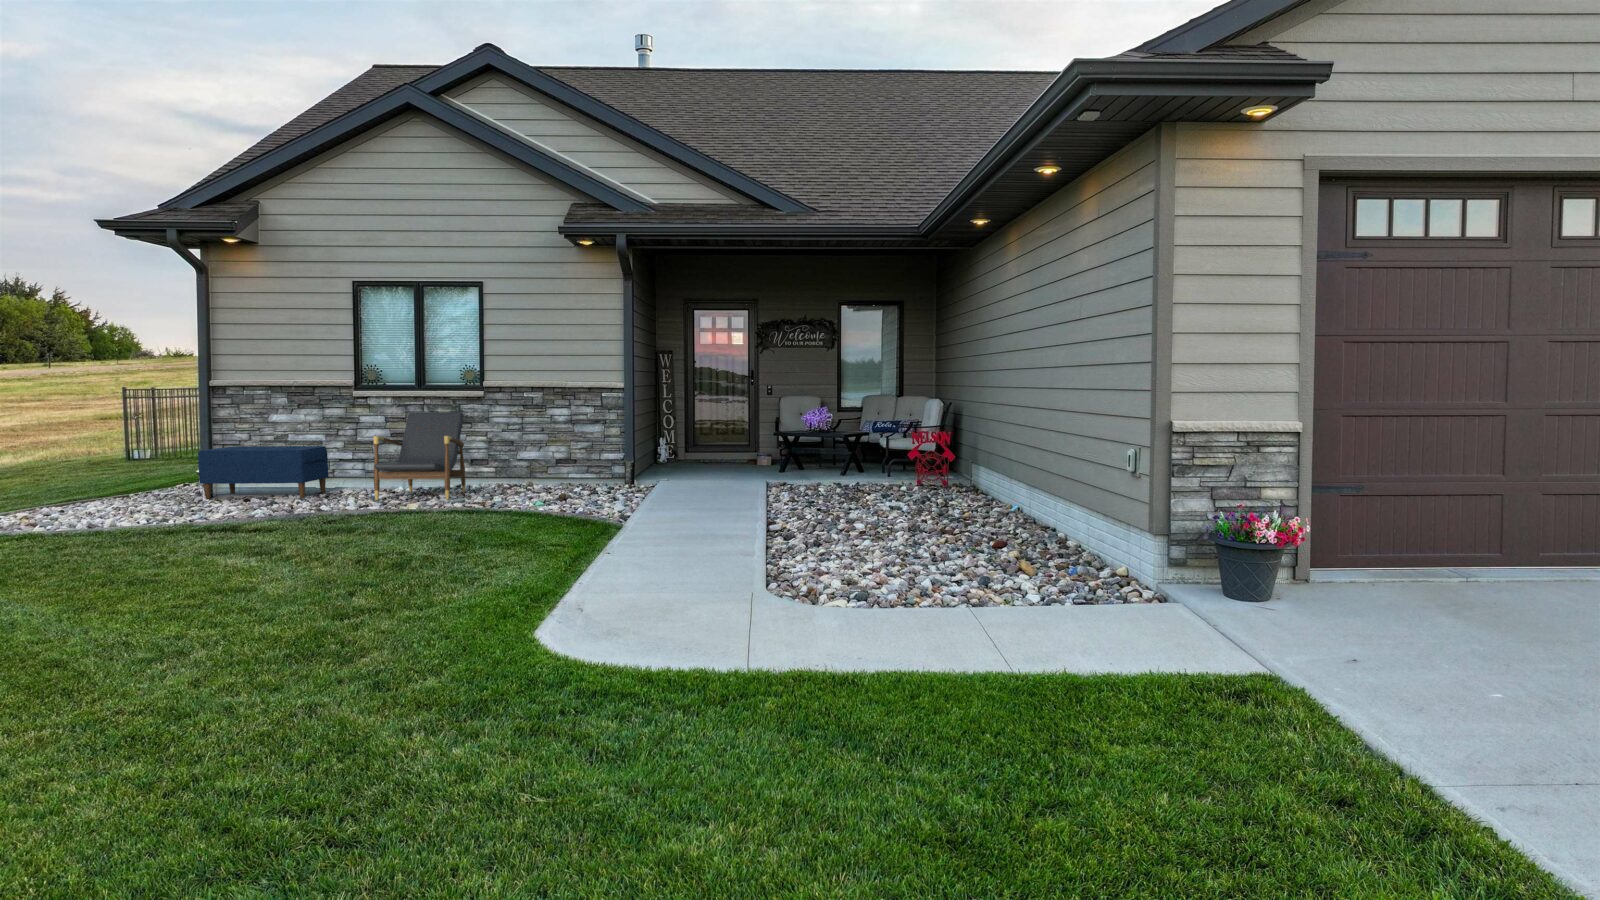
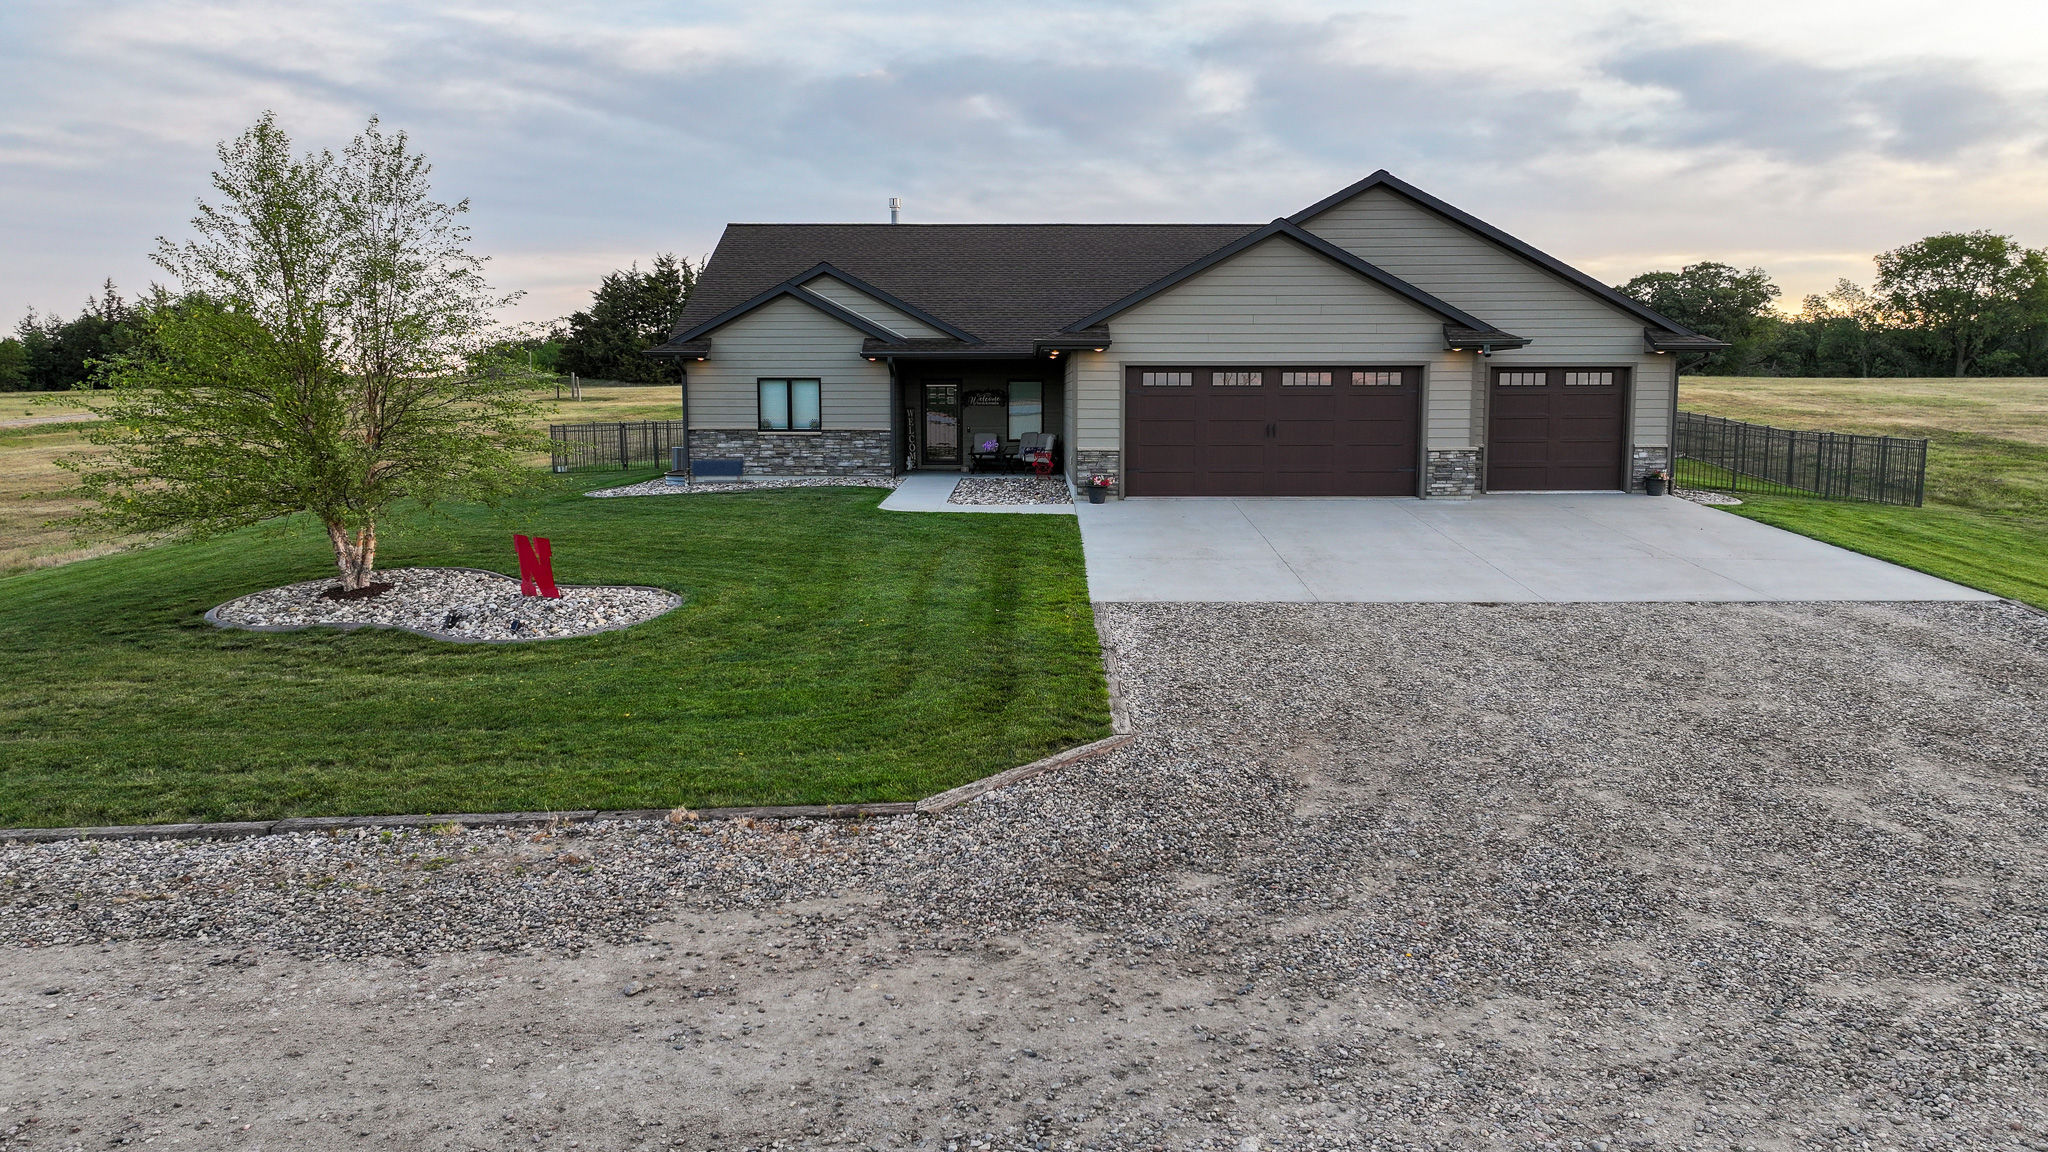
lounge chair: present [373,412,465,500] -> none [774,443,813,484]

